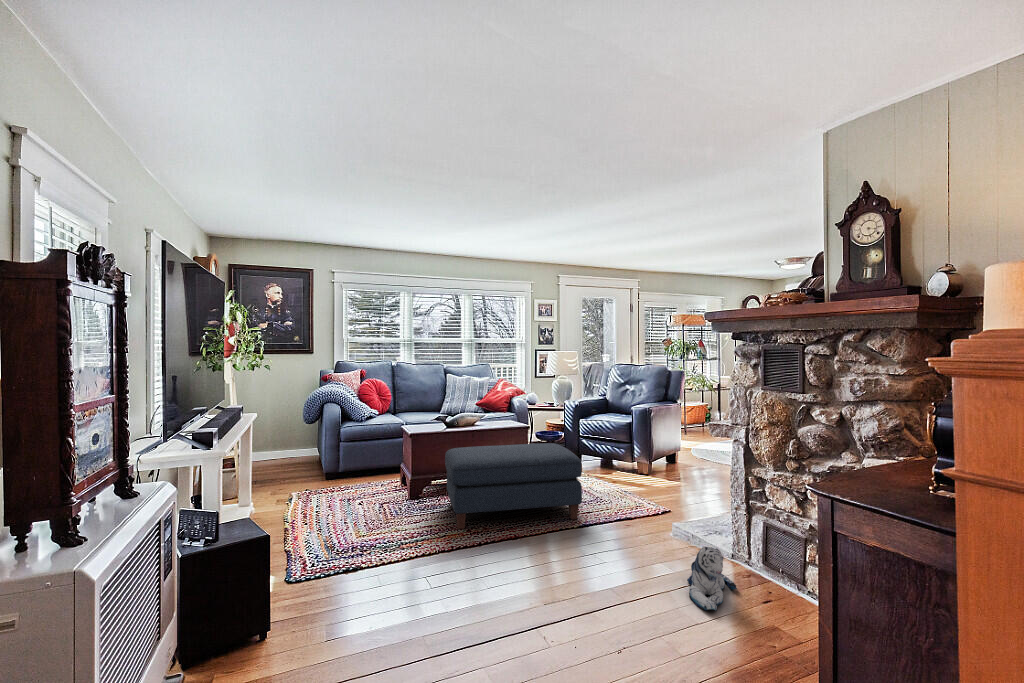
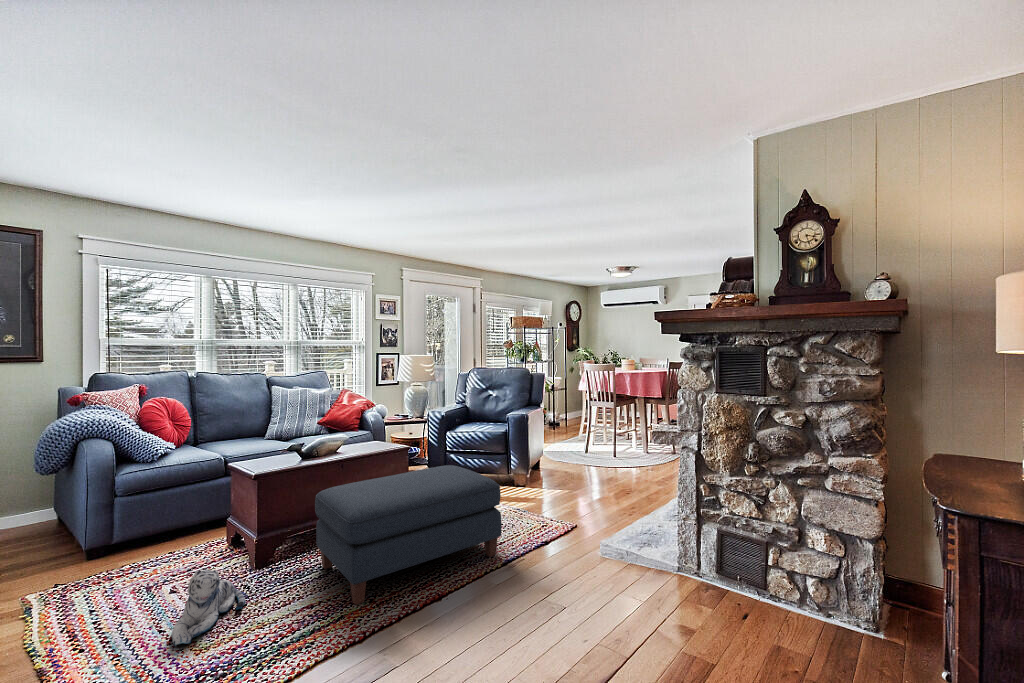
plush toy: present [687,546,737,611] -> present [172,570,245,646]

